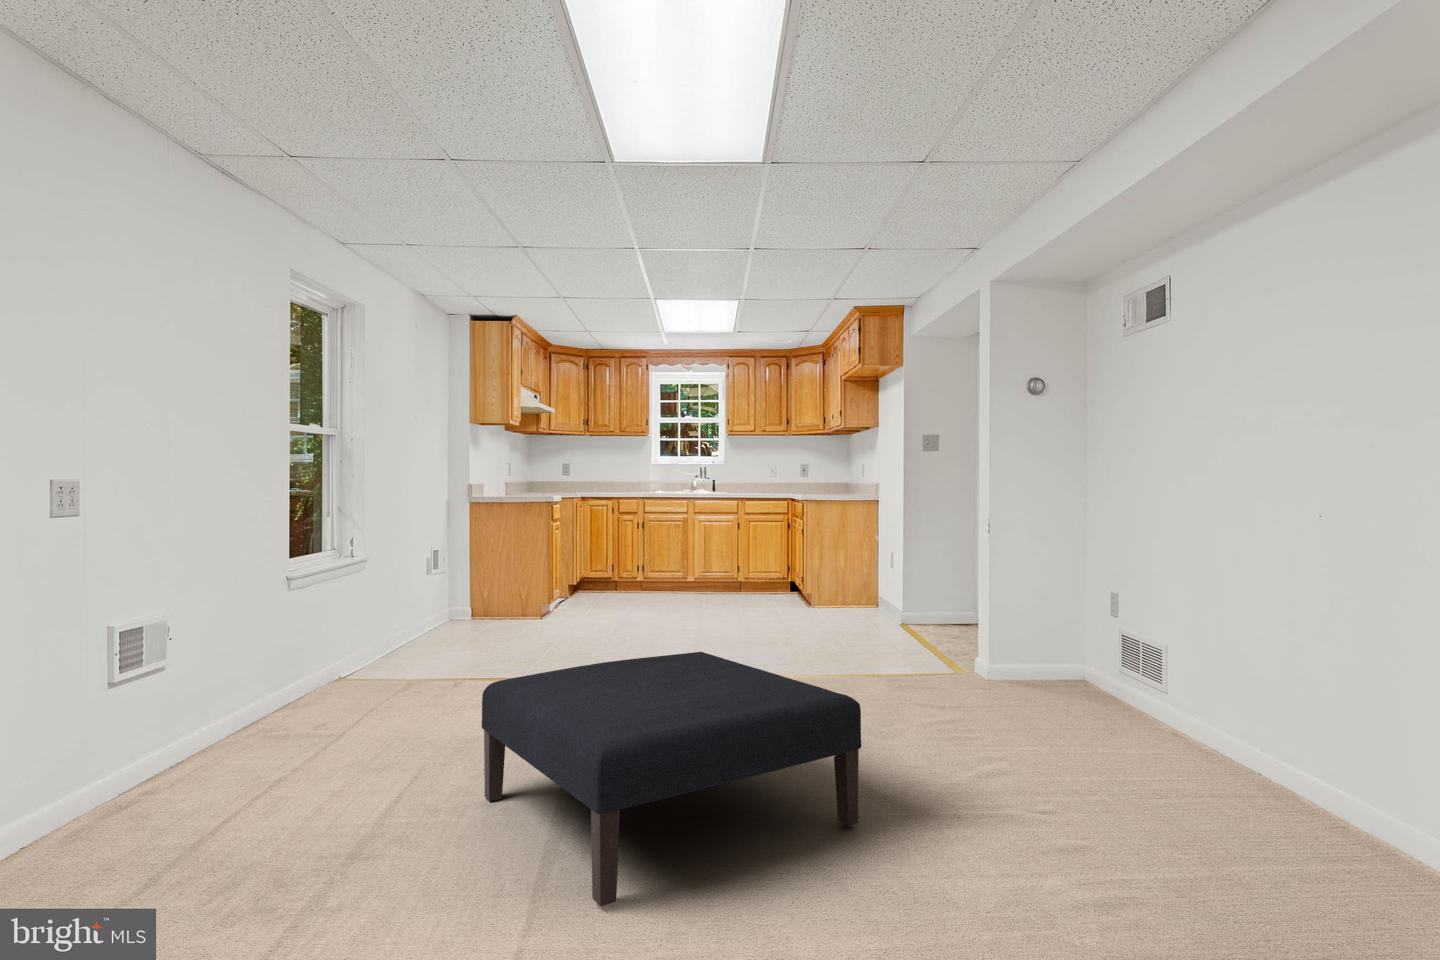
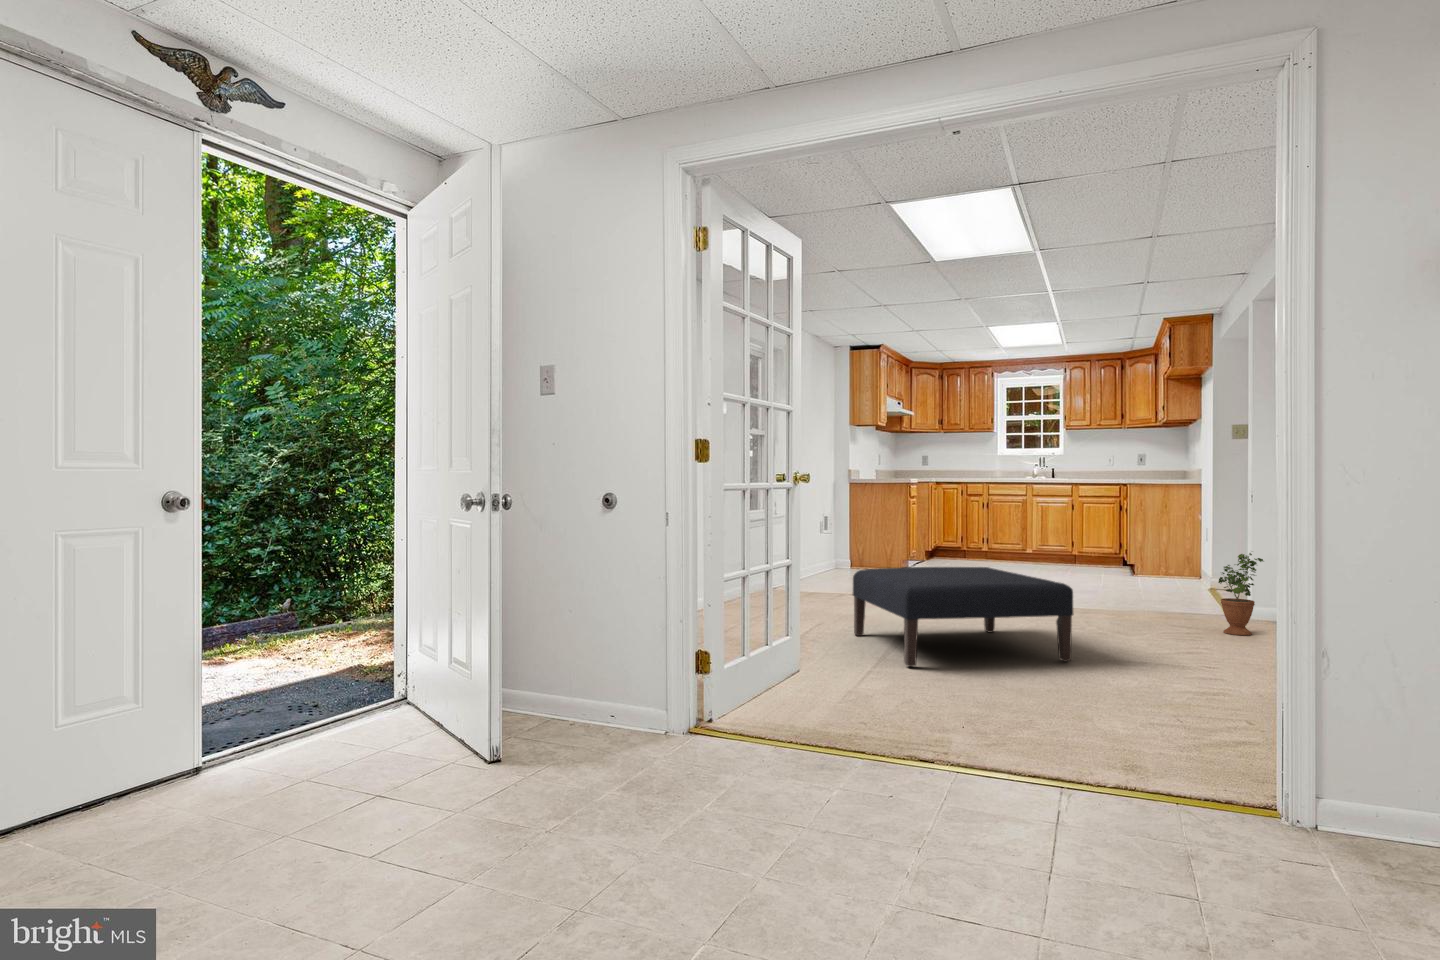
potted plant: none [971,599,1026,712] -> present [1218,553,1263,635]

